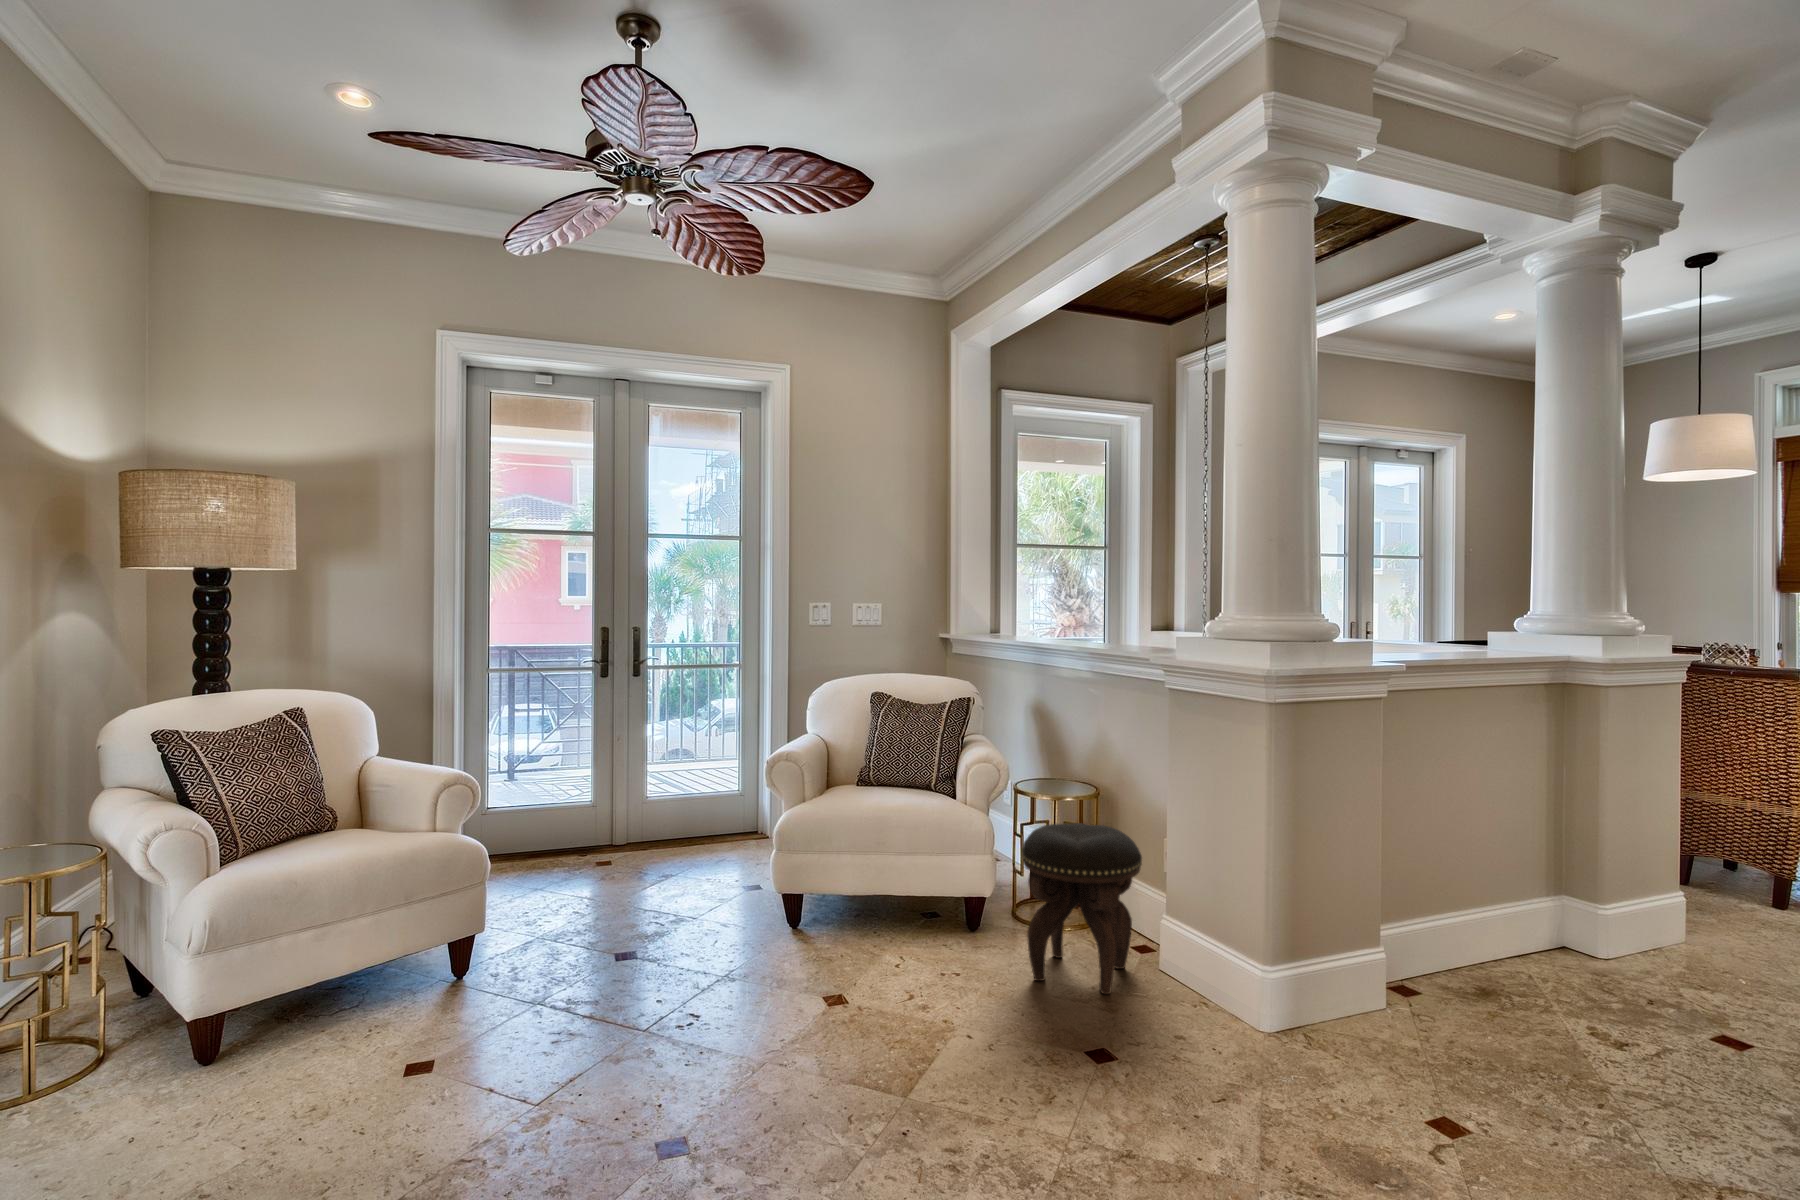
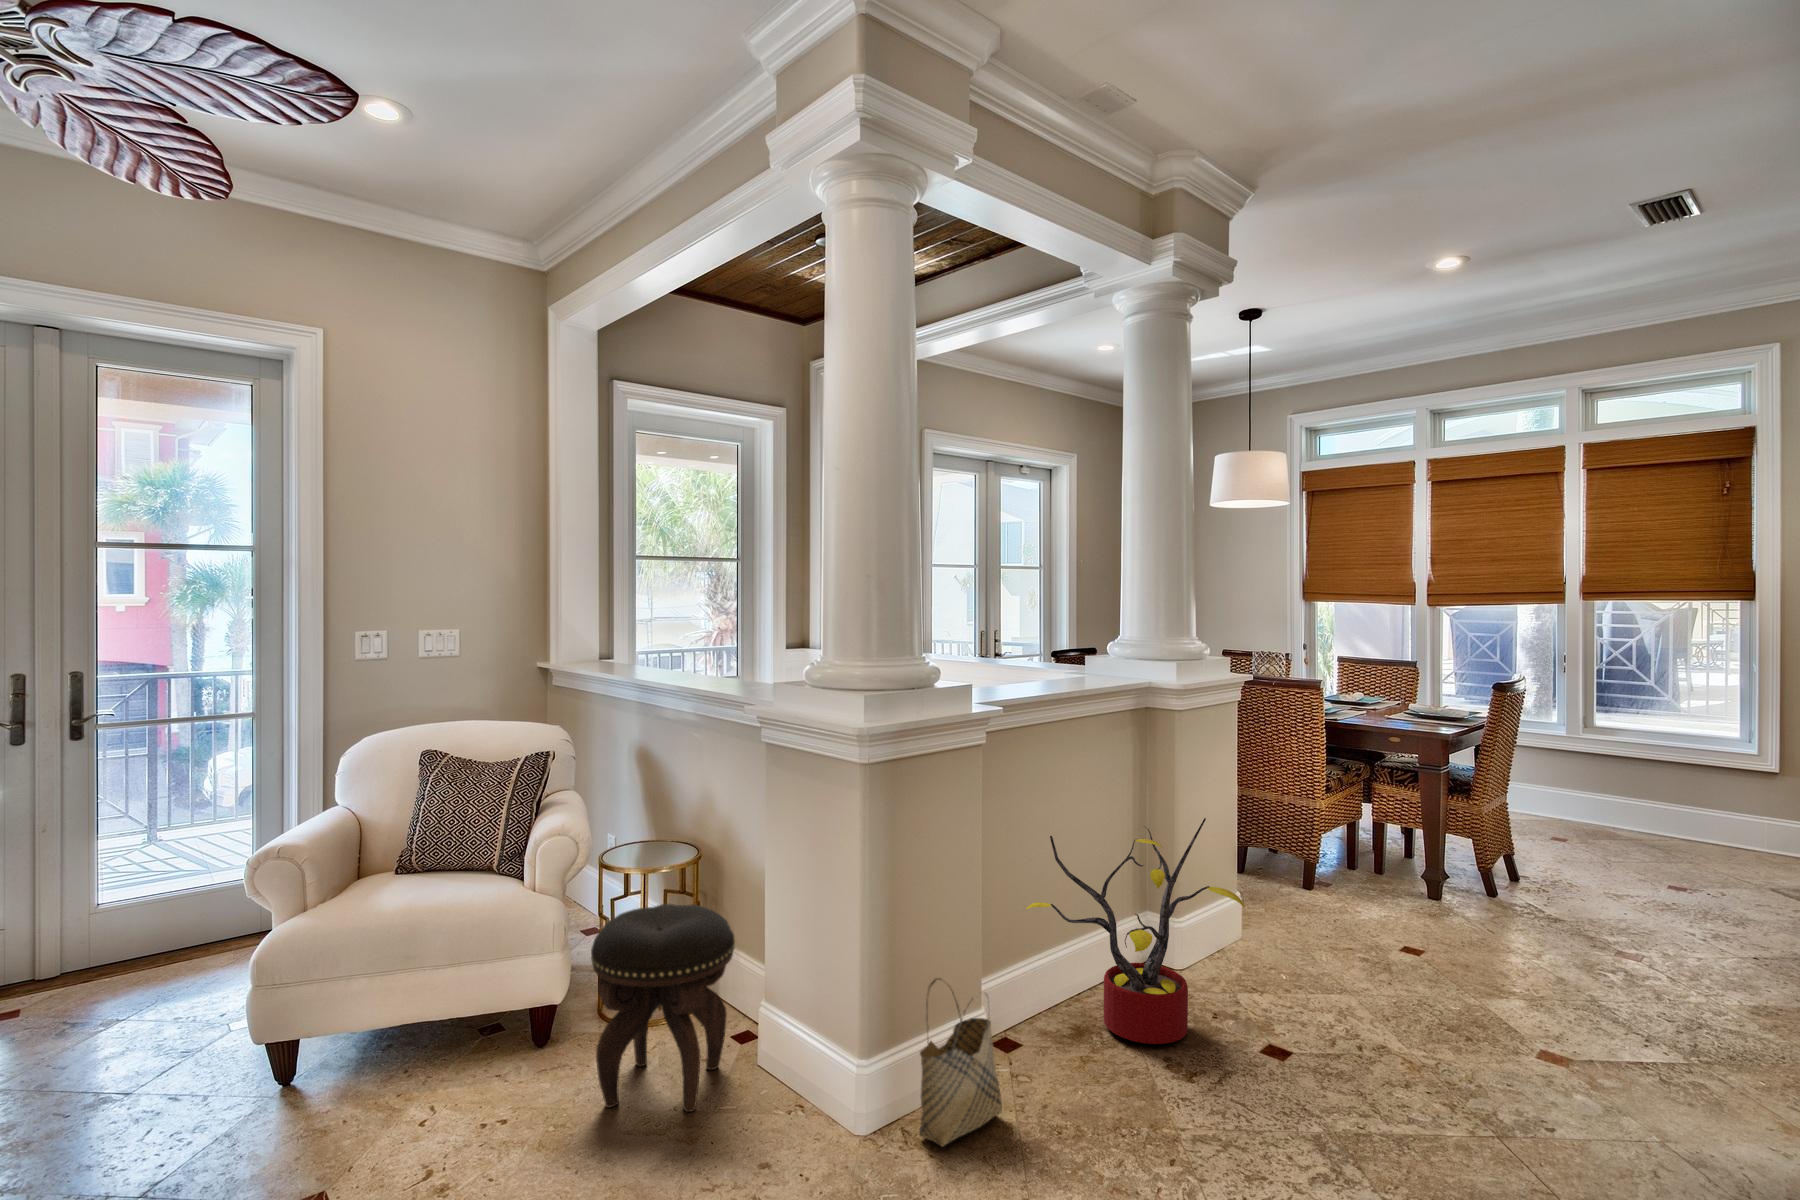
decorative plant: none [1424,794,1689,1014] -> present [1026,818,1245,1044]
woven basket: none [1322,906,1406,1054] -> present [919,978,1002,1146]

